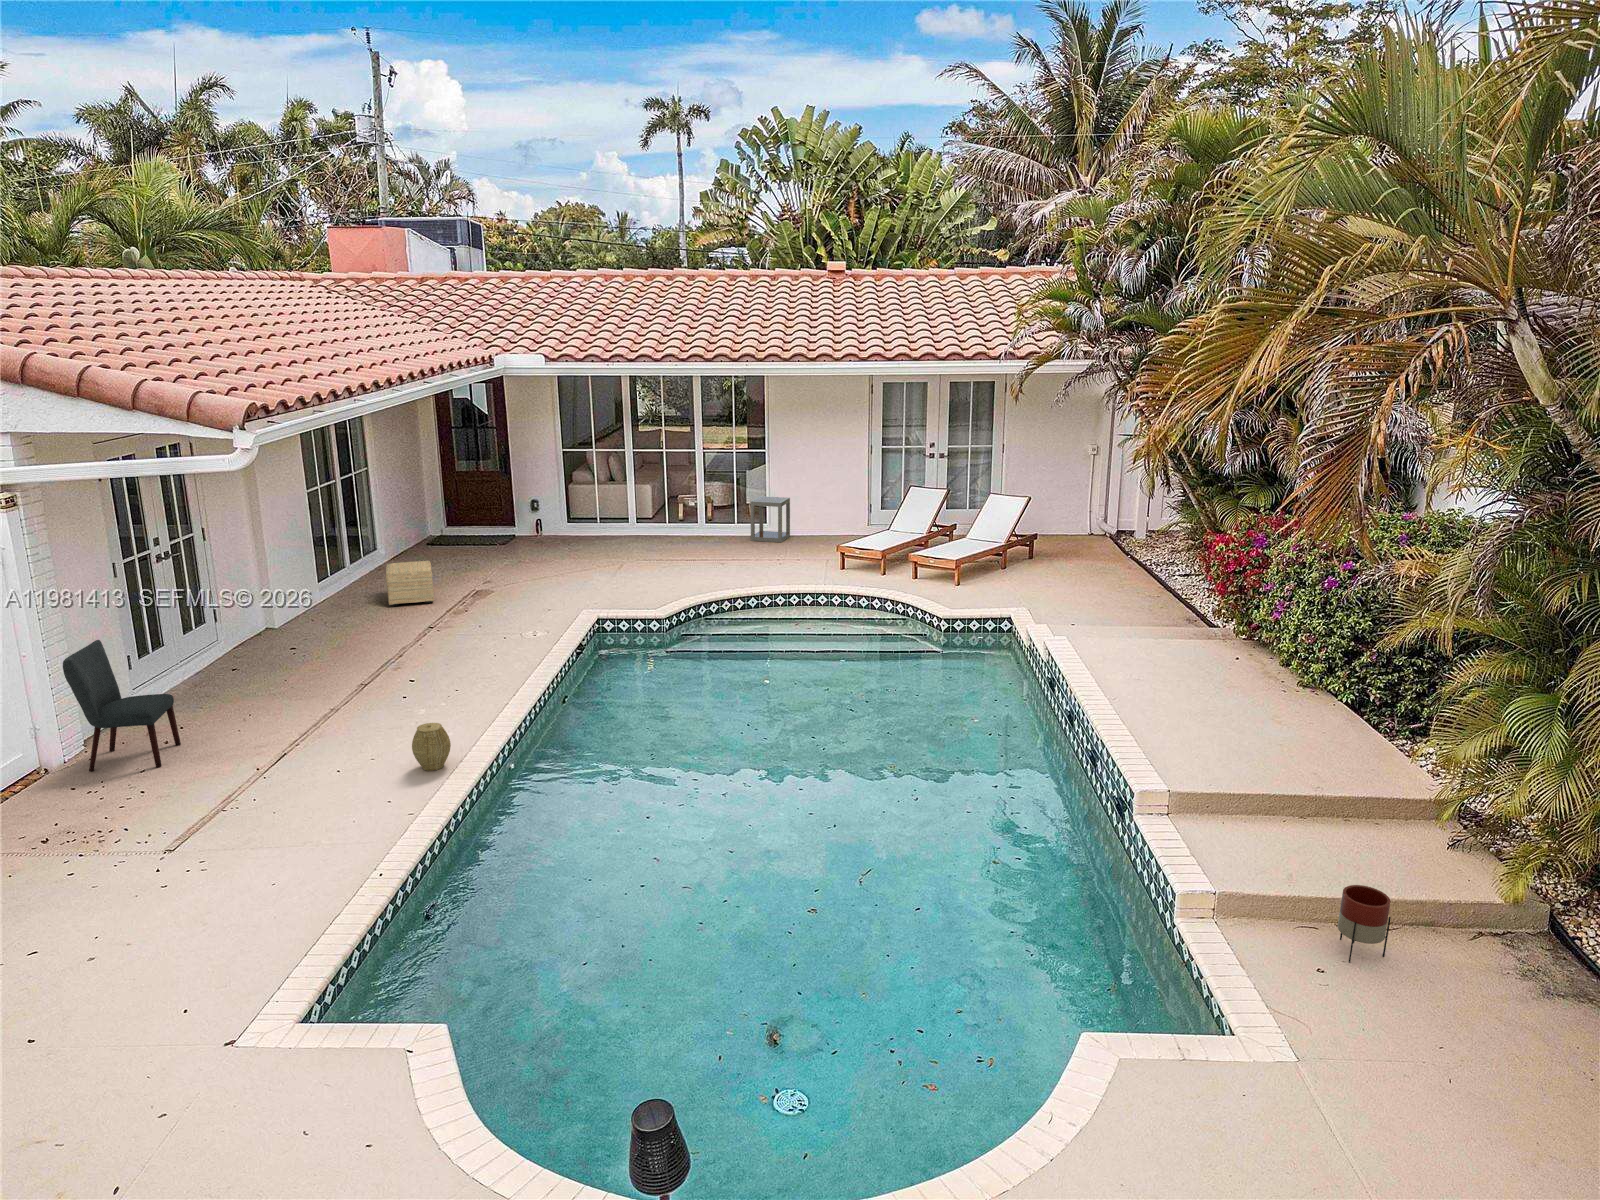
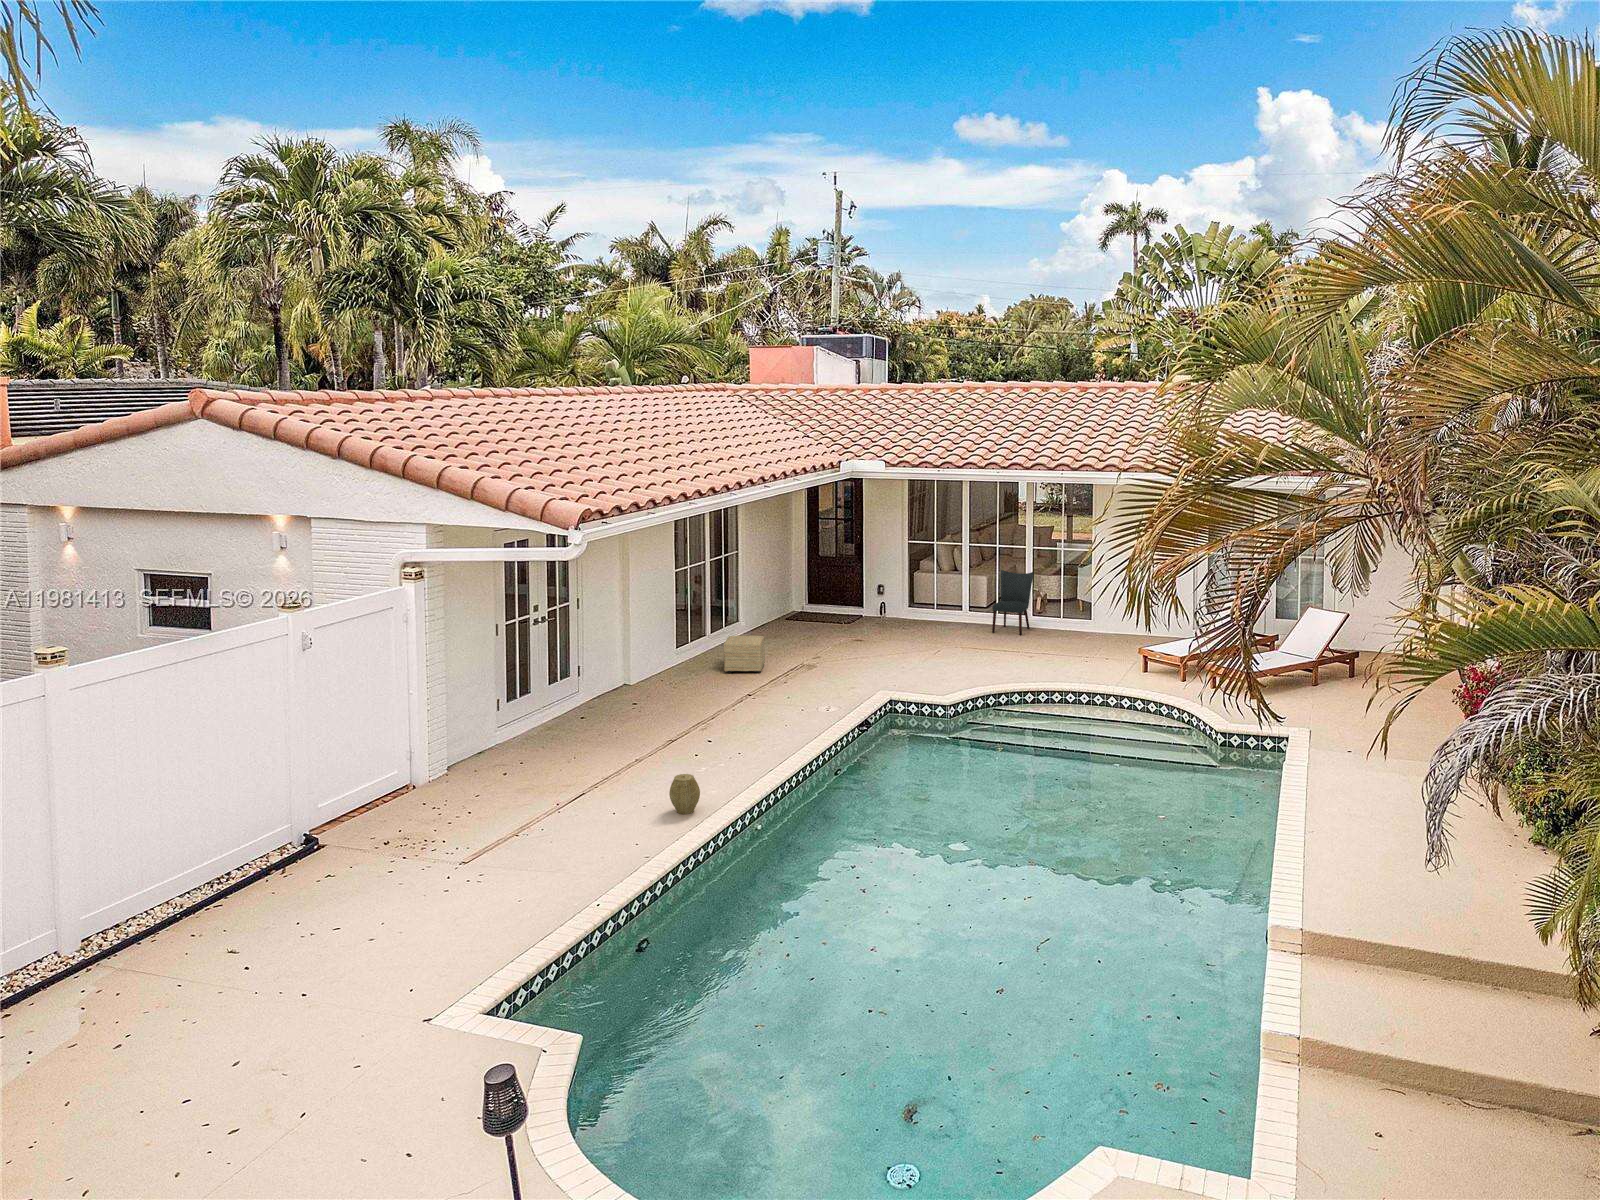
side table: present [750,496,790,542] -> none [1074,593,1119,640]
chair: present [63,640,181,771] -> present [992,570,1034,635]
planter: present [1337,885,1391,963] -> none [1439,1071,1499,1161]

